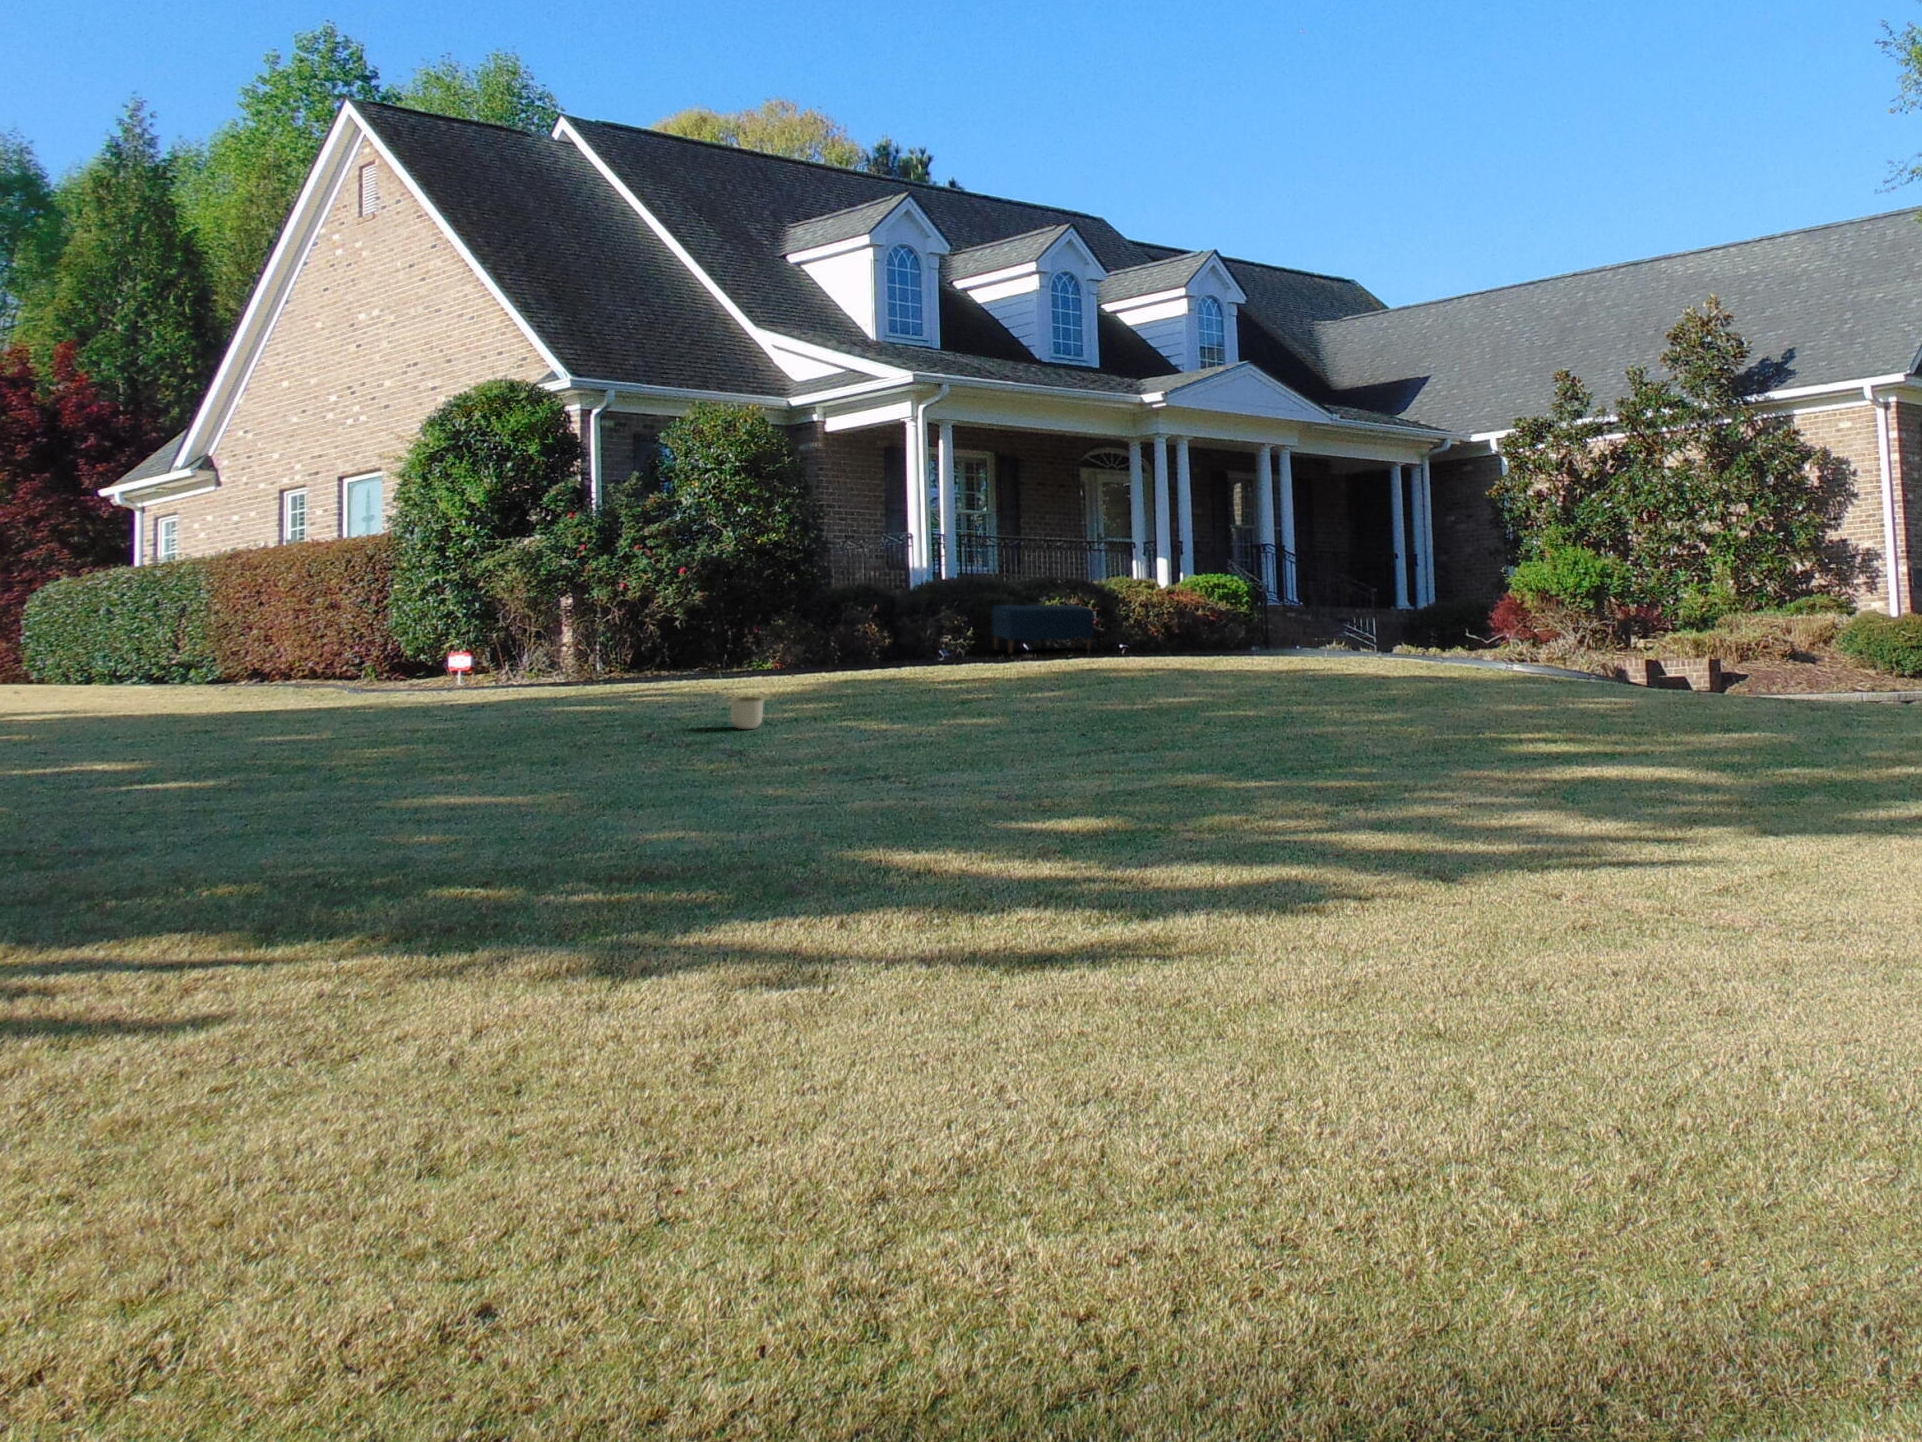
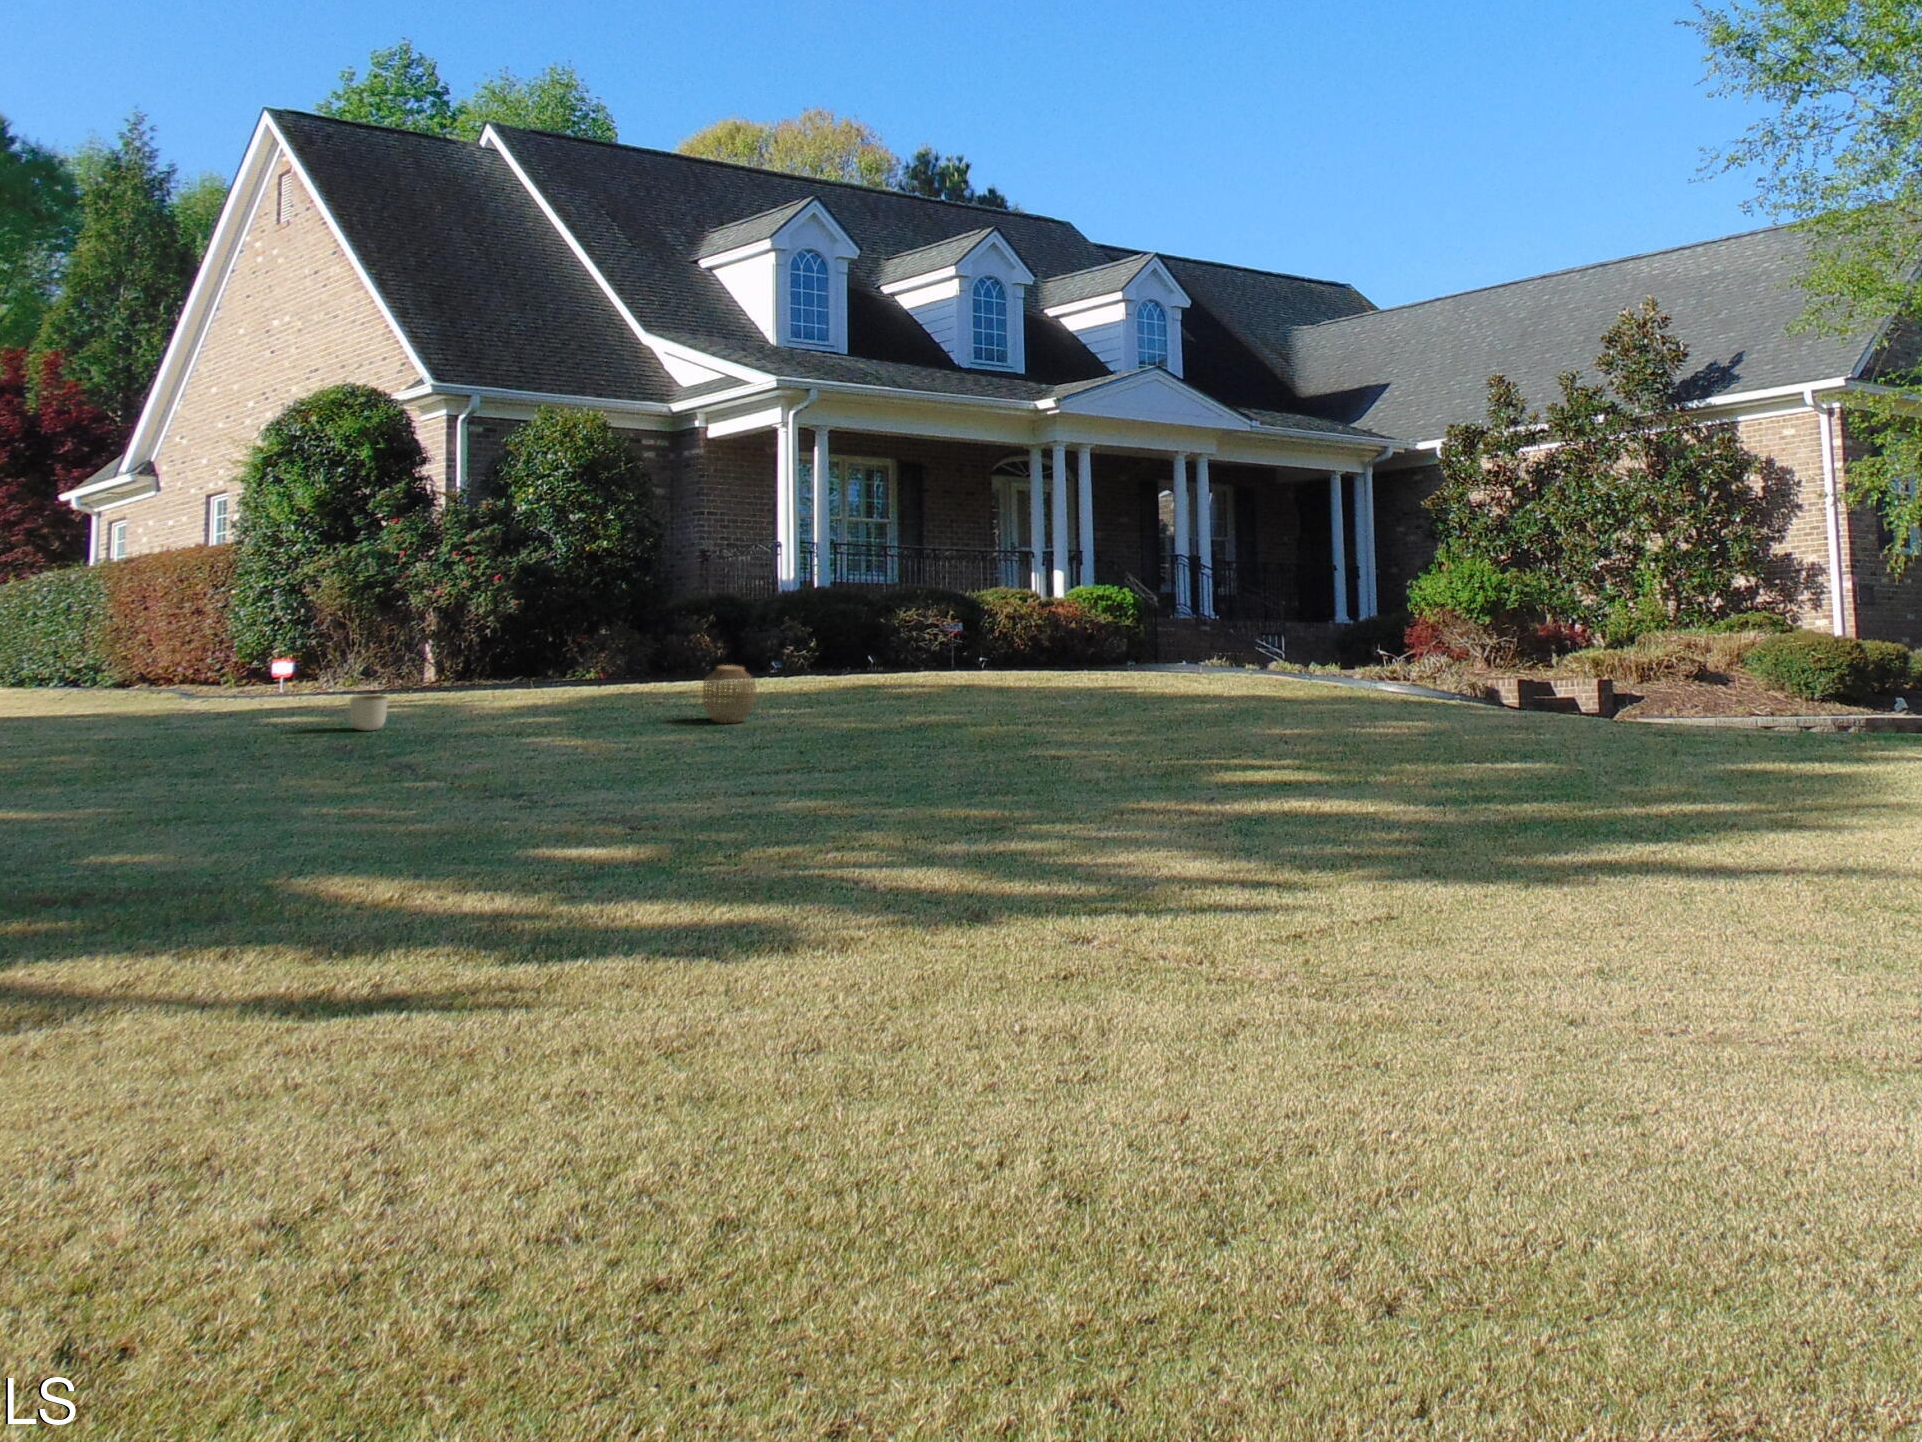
bench: present [992,605,1094,653] -> none [842,613,949,664]
woven basket: none [1016,664,1064,716] -> present [703,665,756,723]

